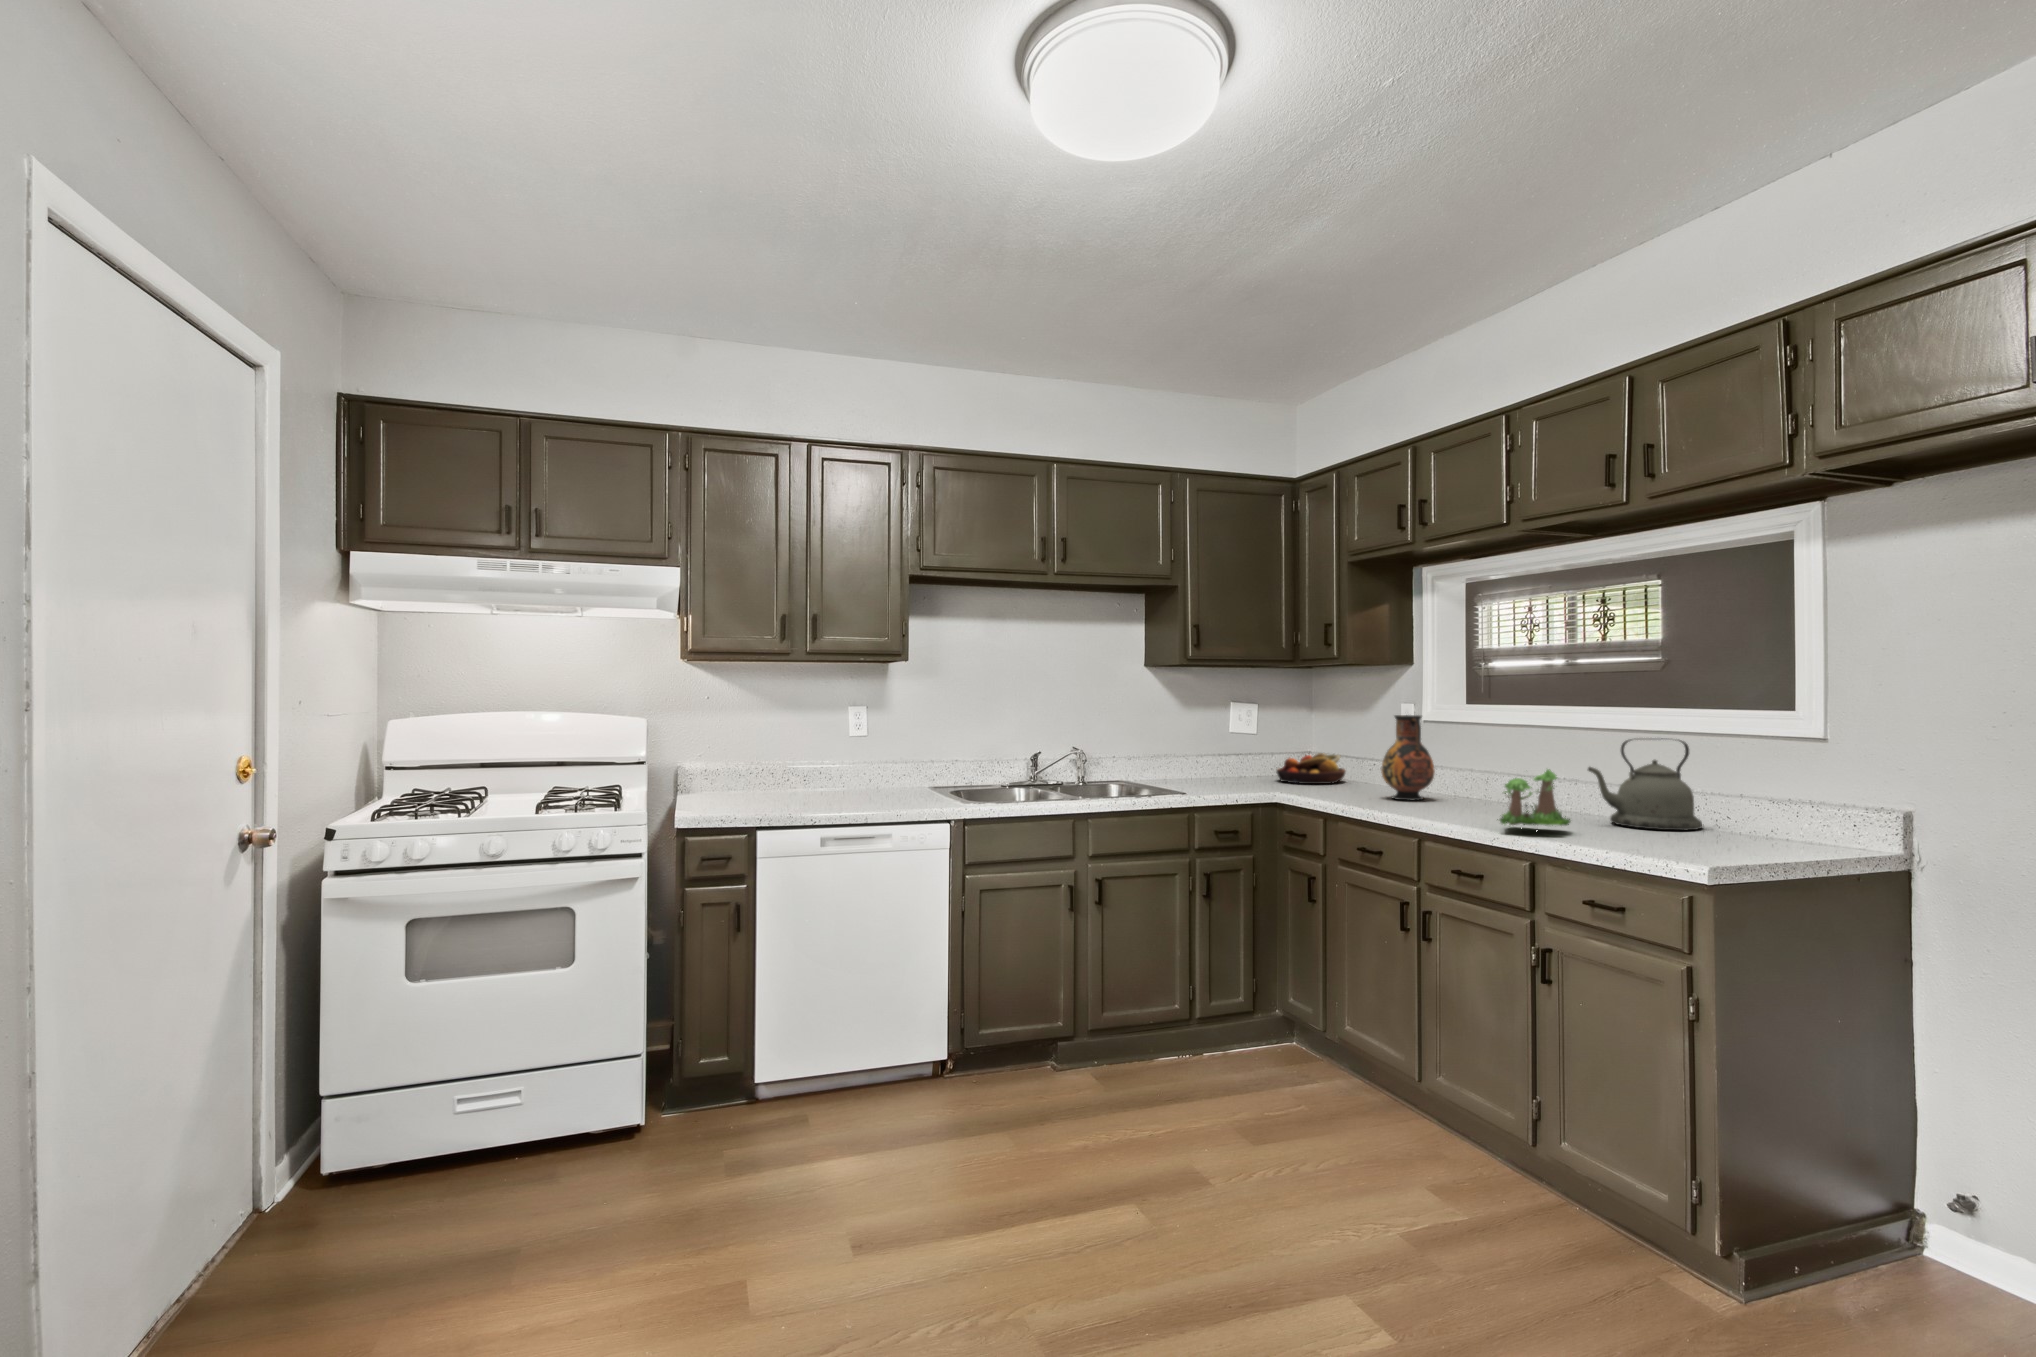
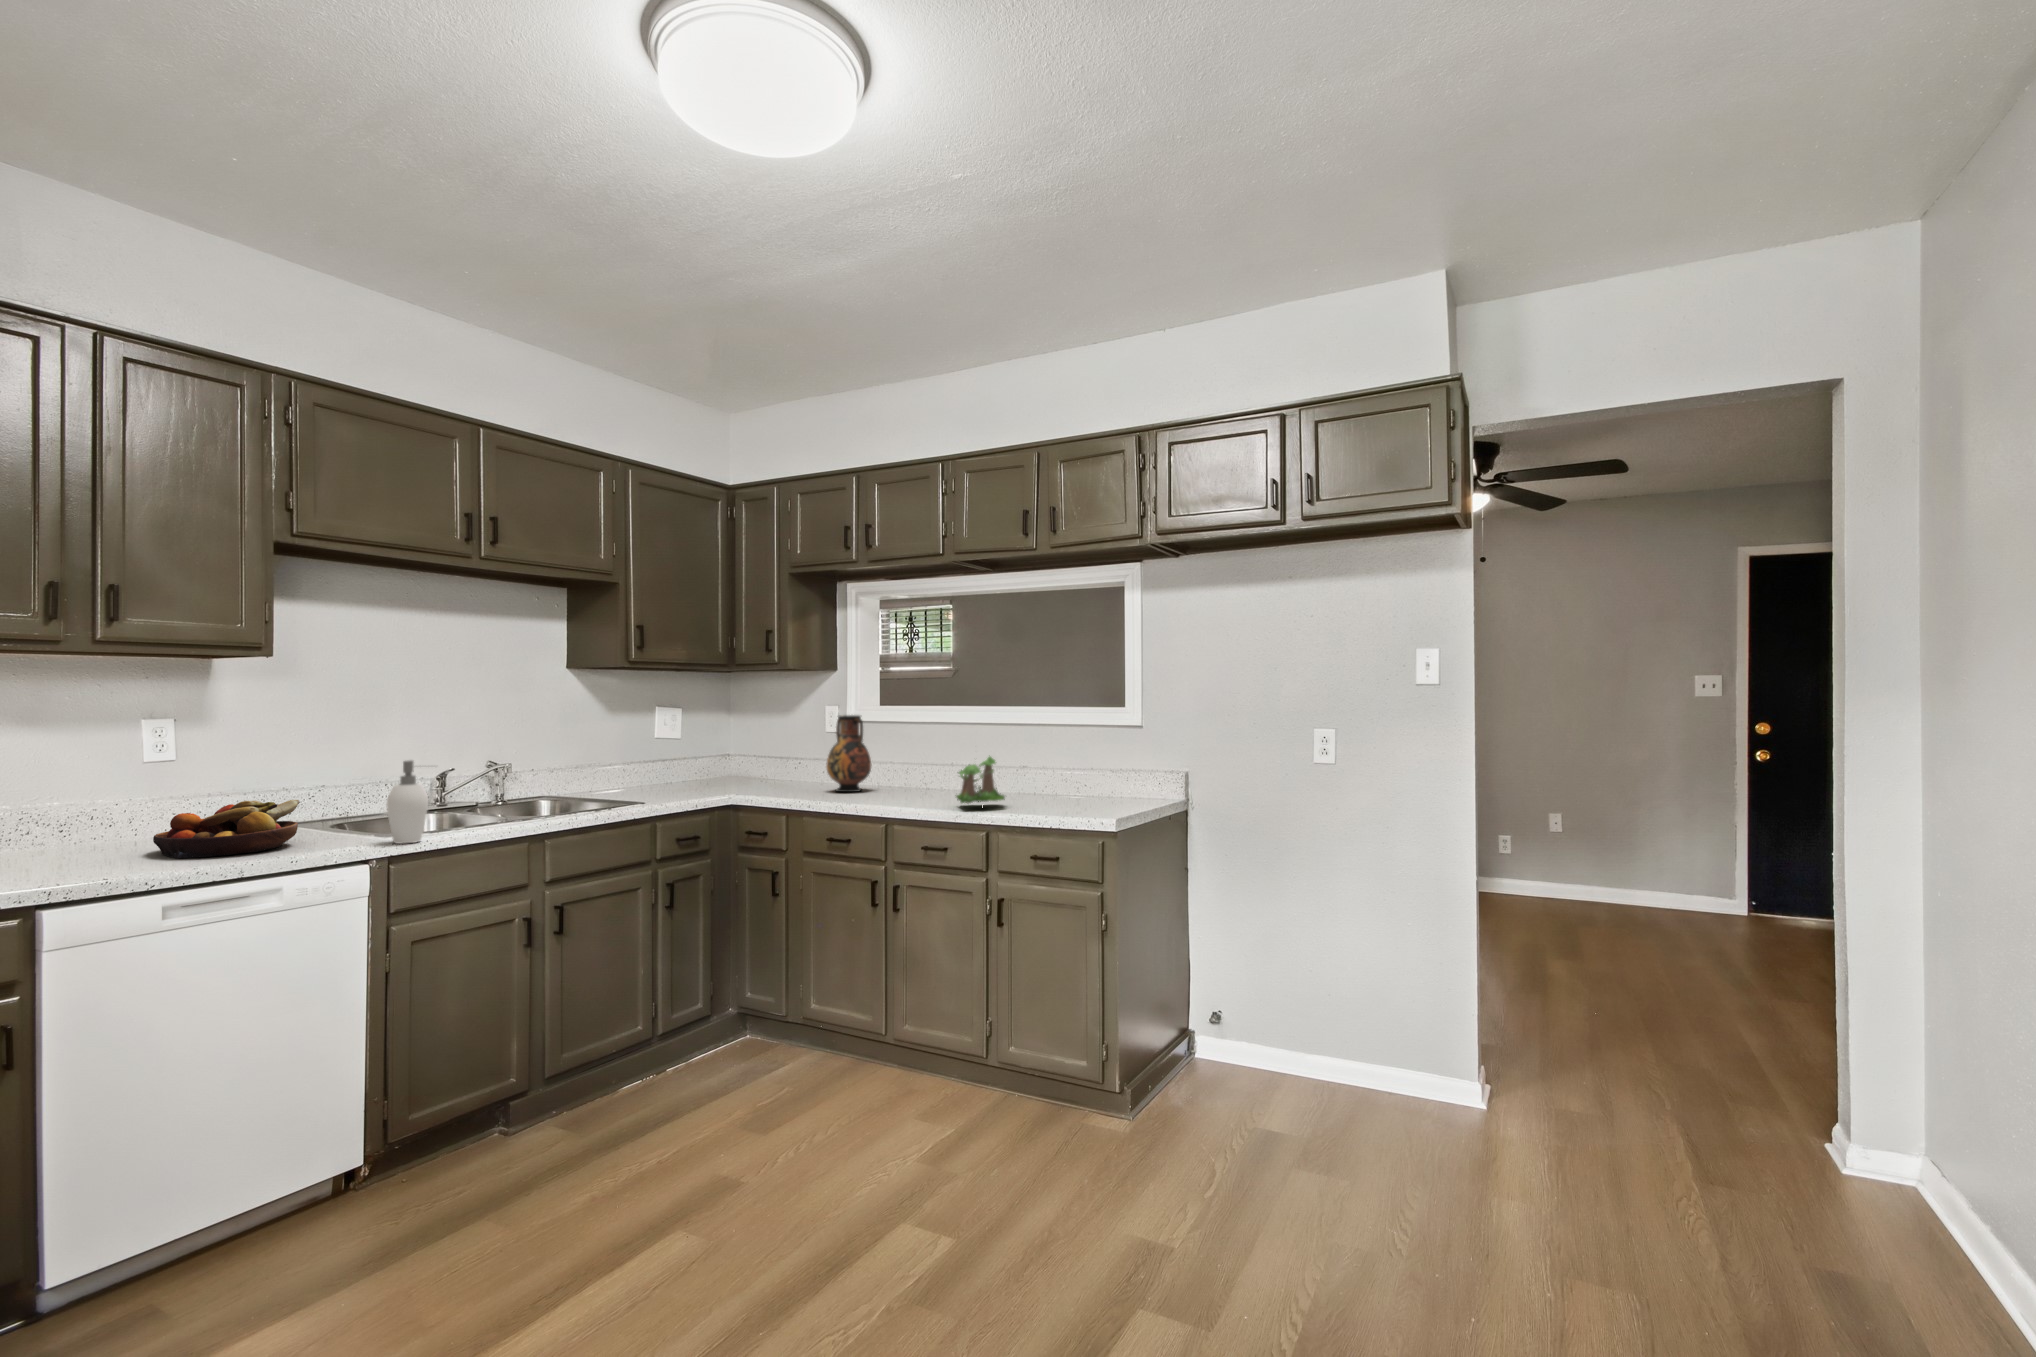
kettle: present [1588,738,1702,830] -> none [1005,729,1074,798]
soap dispenser: none [960,743,992,809] -> present [387,760,428,844]
fruit bowl: present [1277,753,1346,784] -> present [153,800,300,858]

